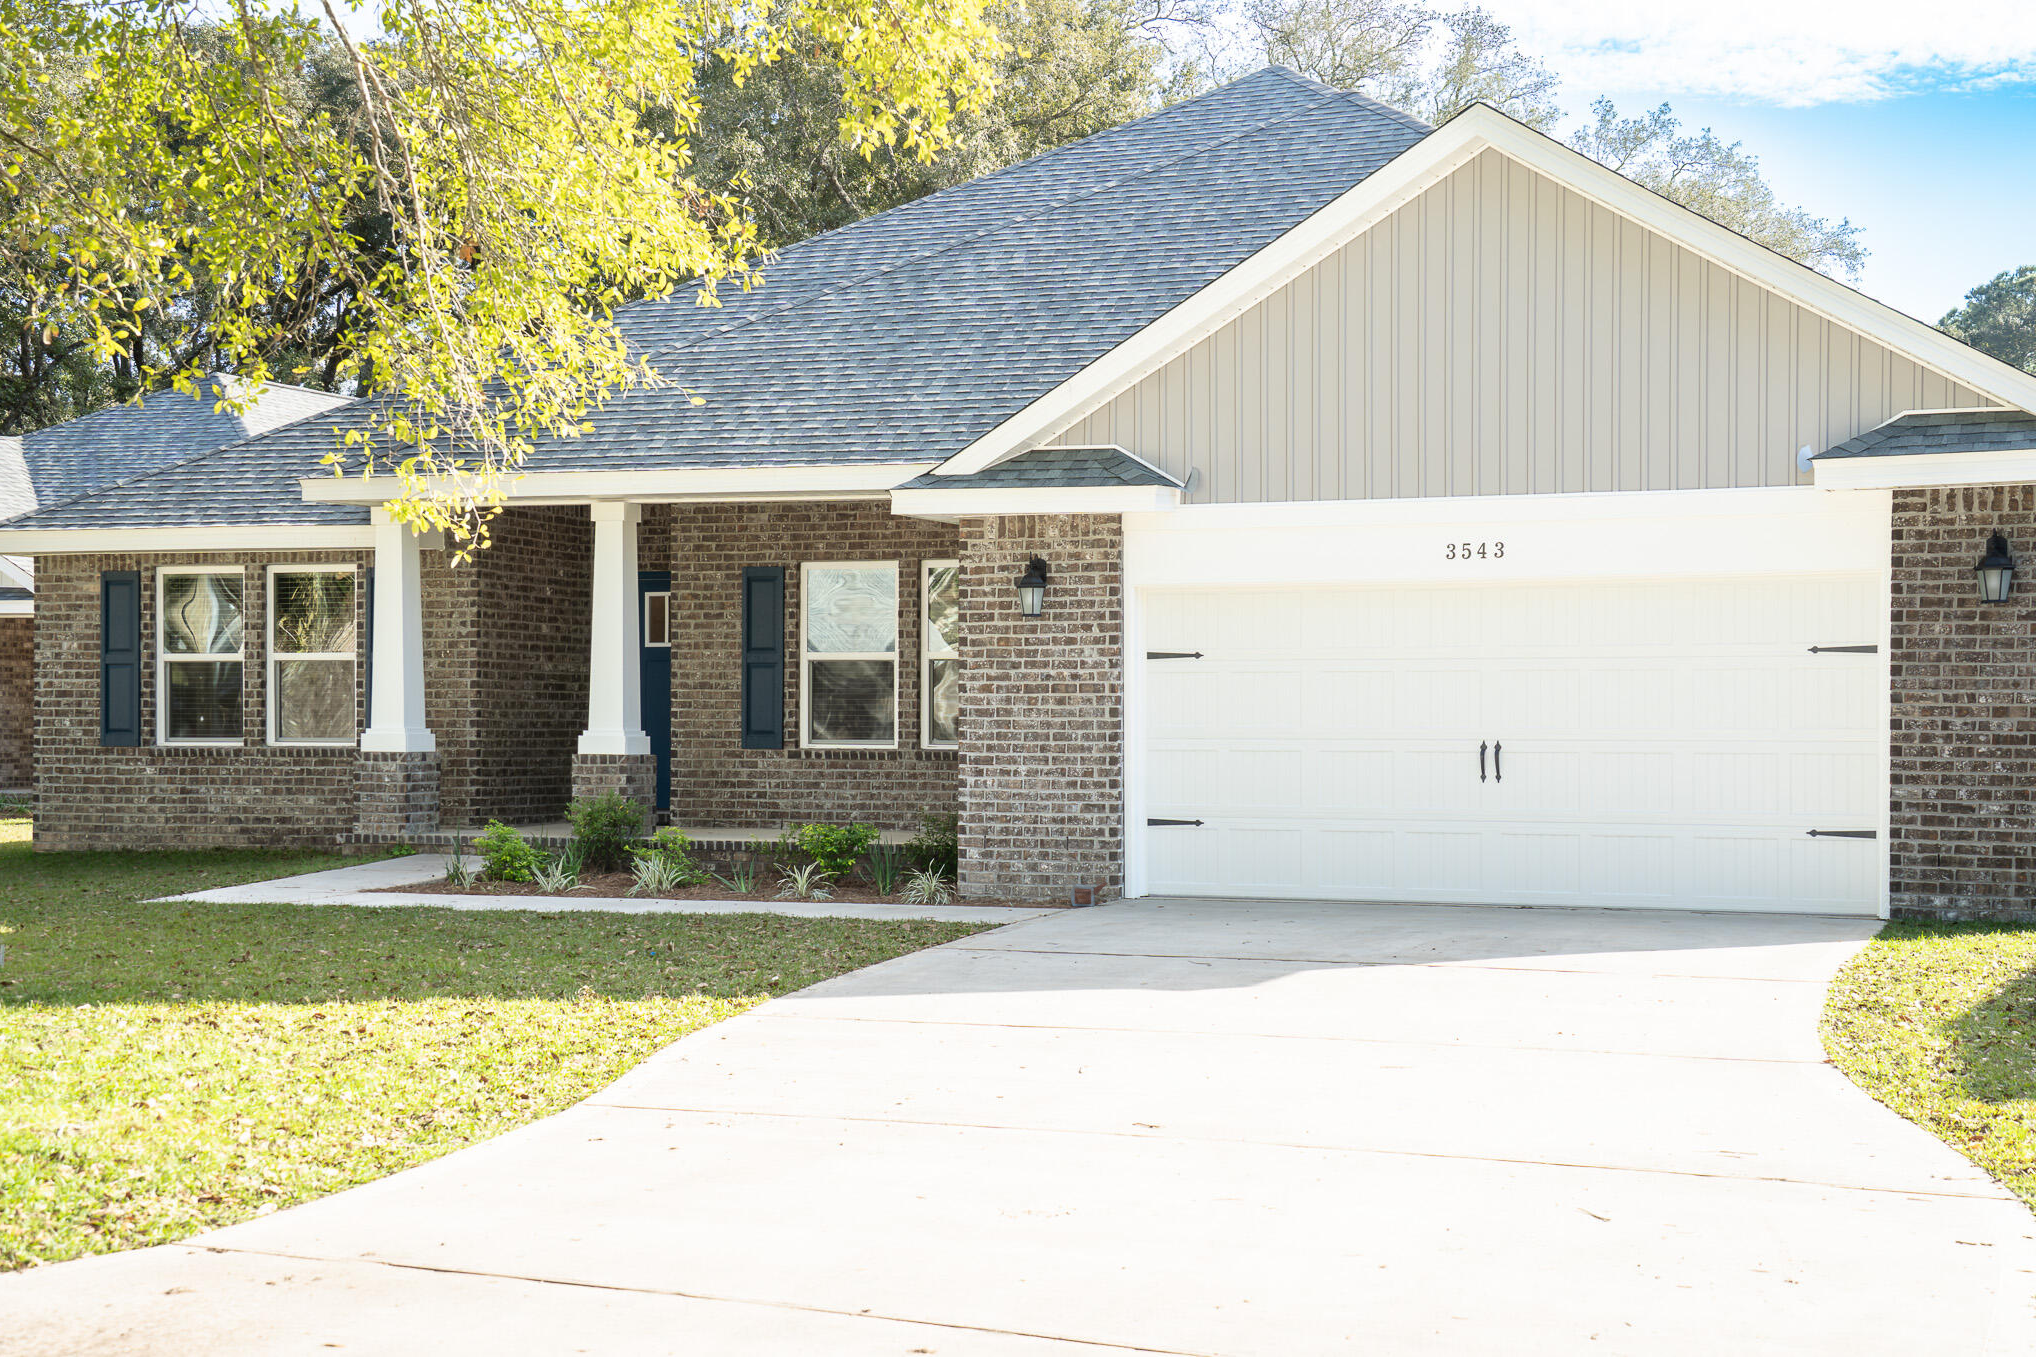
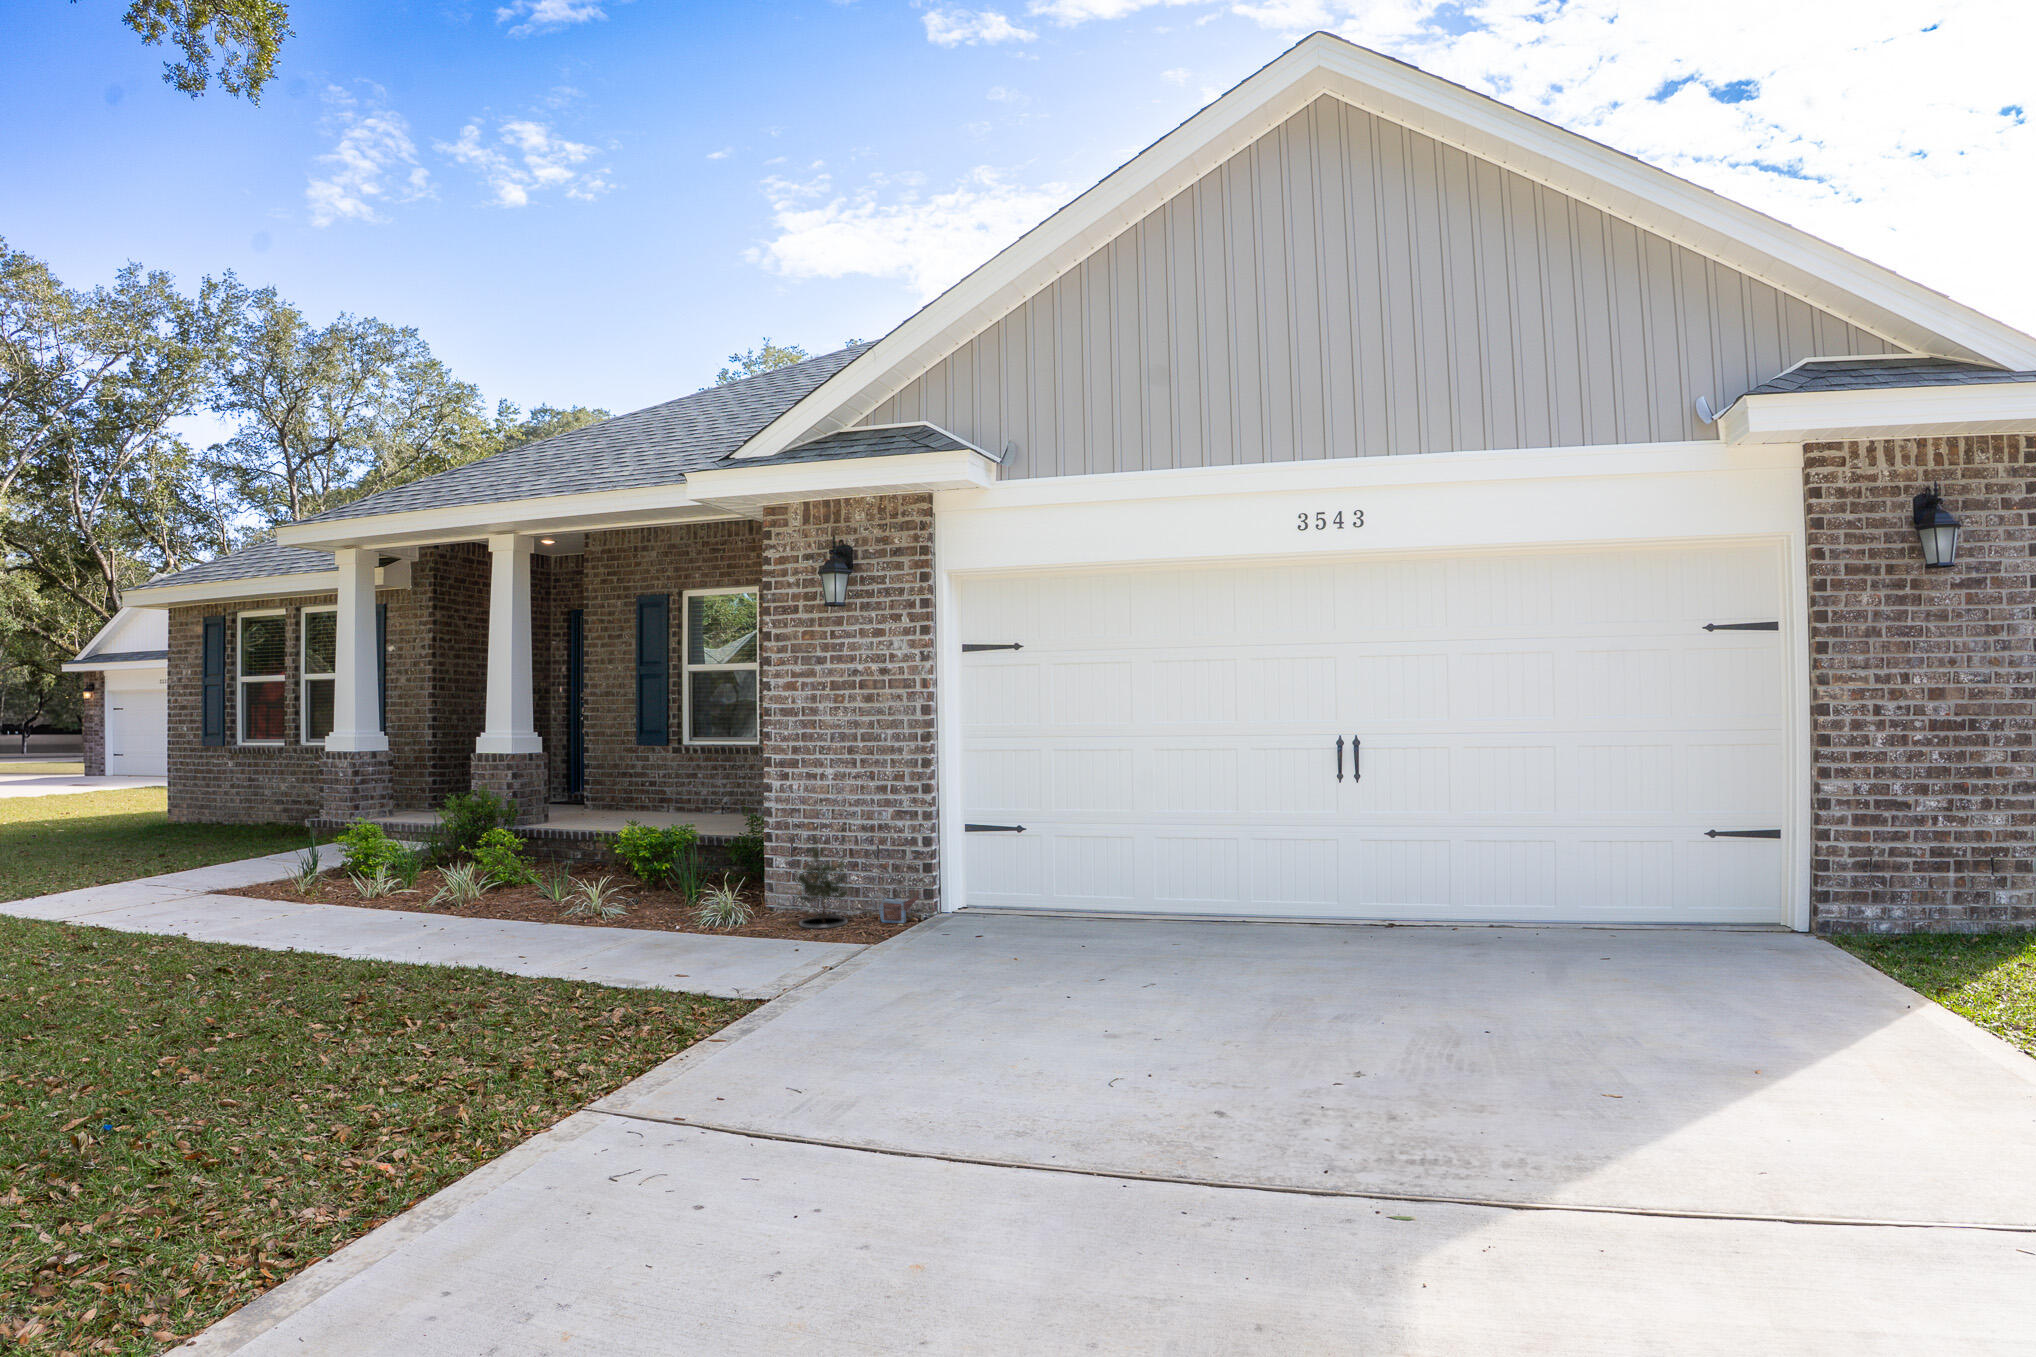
potted tree: none [994,827,1045,909] -> present [797,840,849,929]

